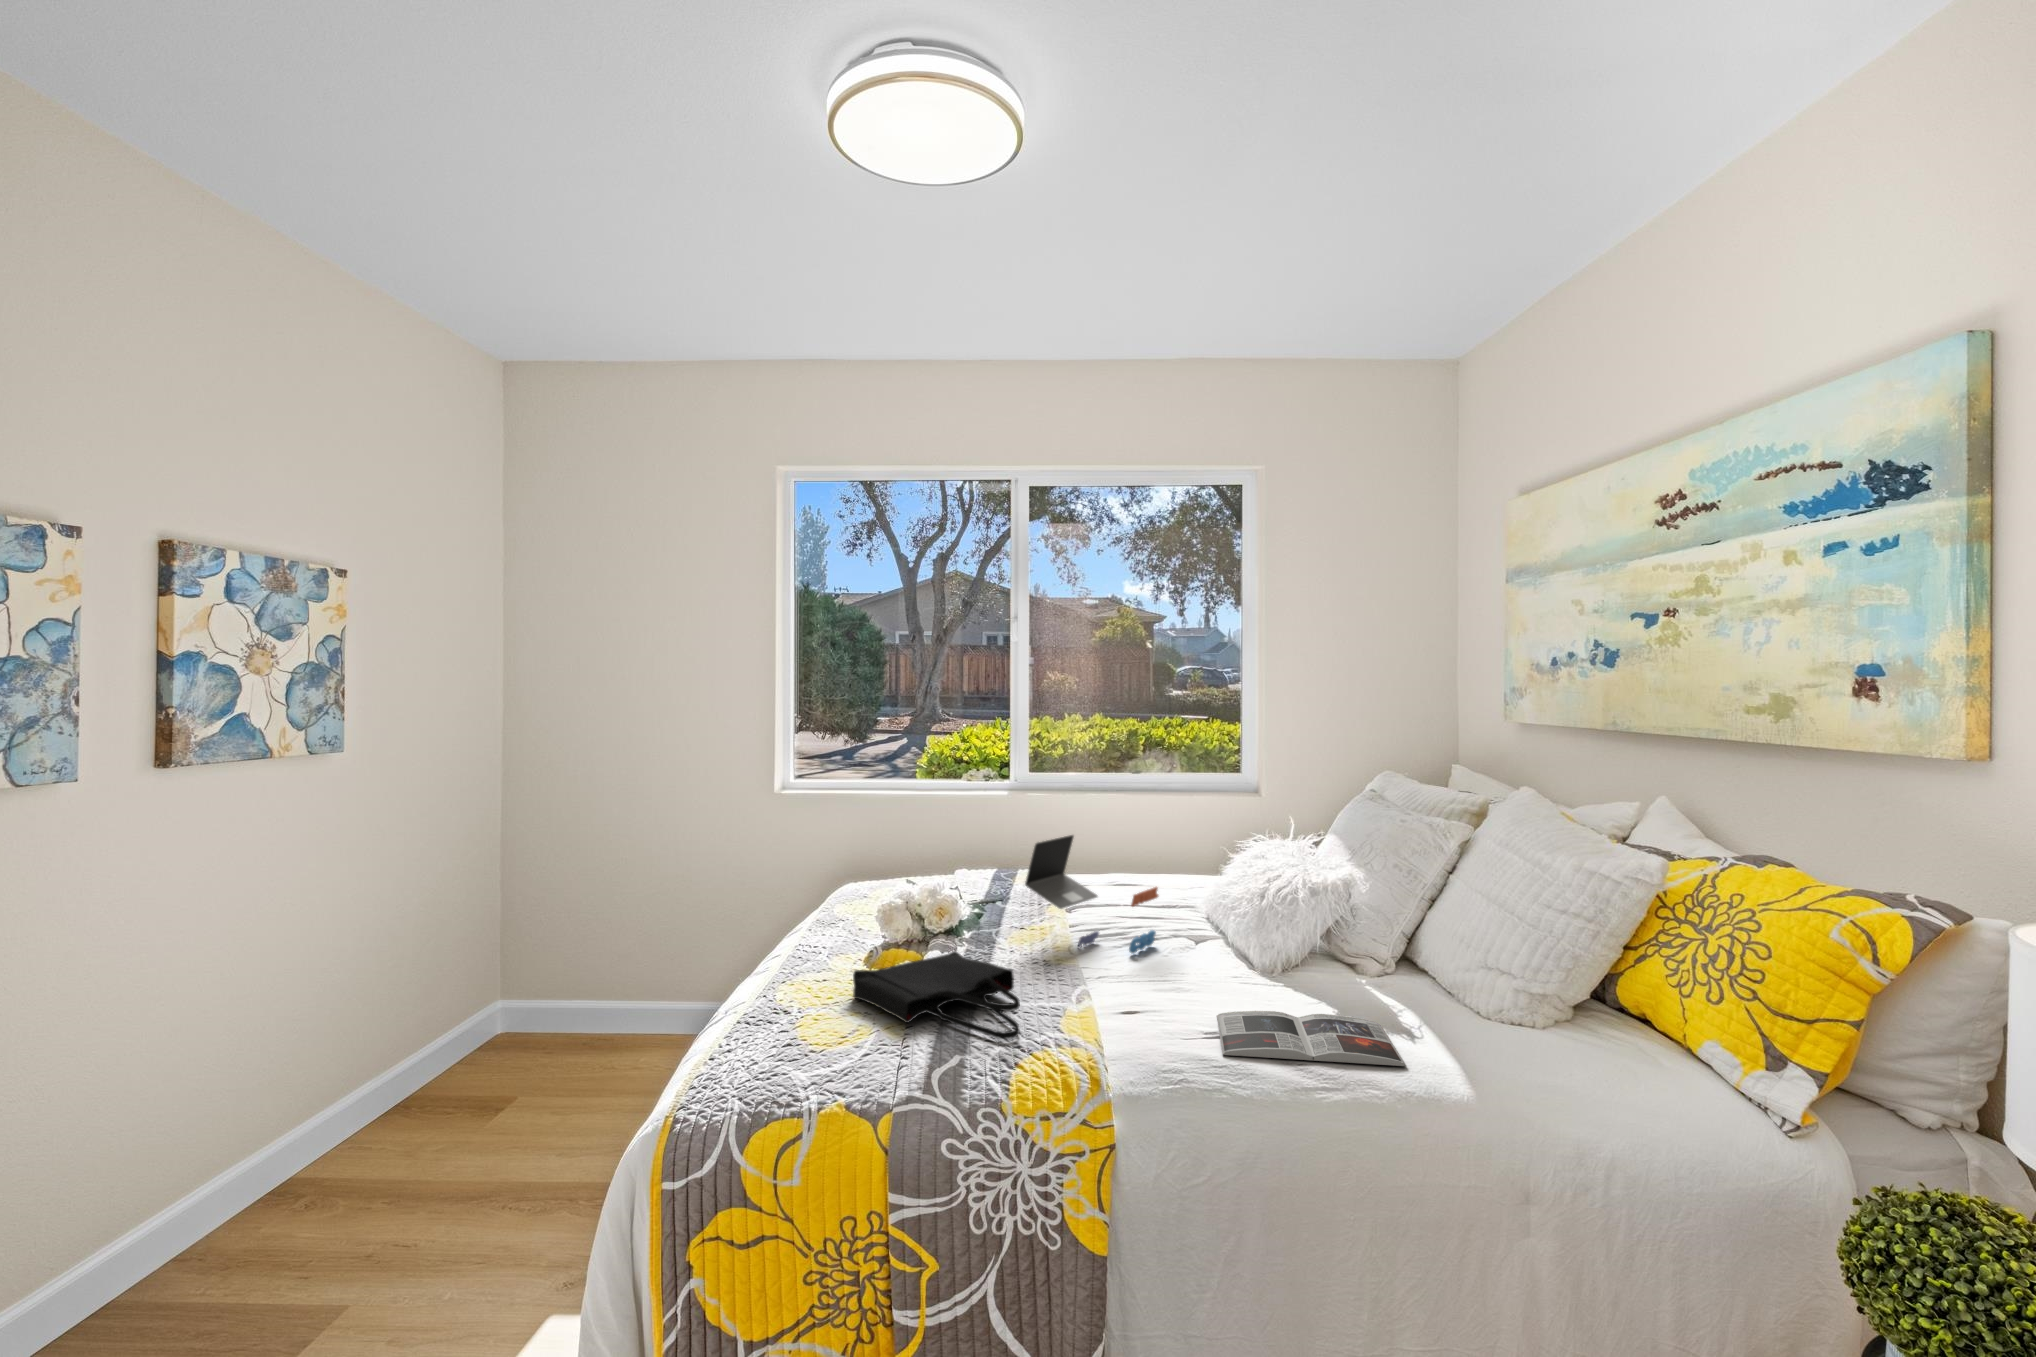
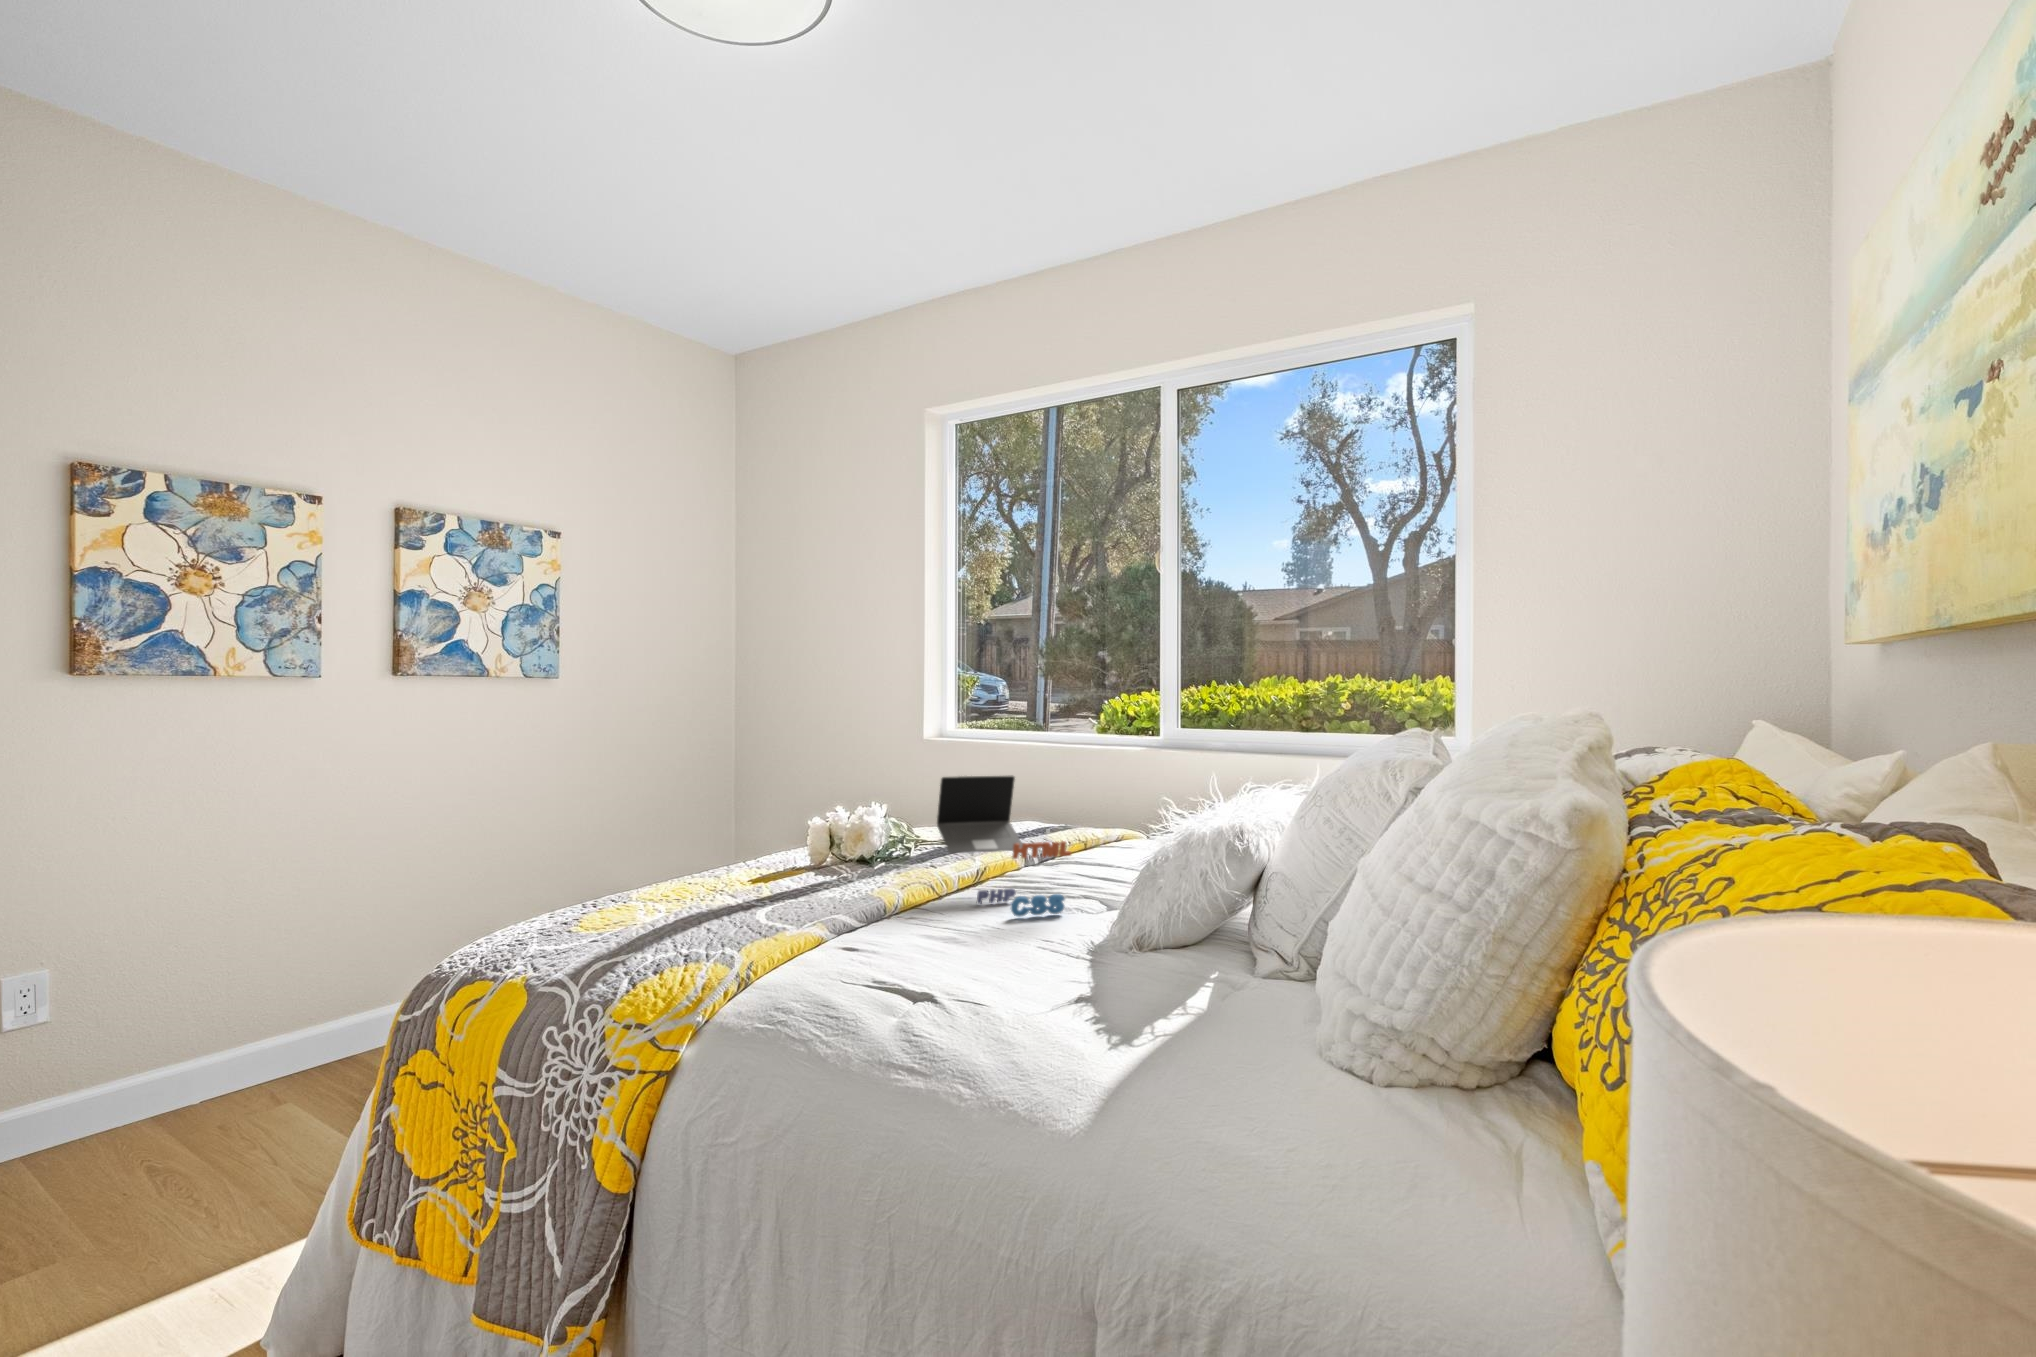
tote bag: present [853,951,1020,1039] -> none [658,877,818,956]
magazine: present [1217,1011,1407,1066] -> none [850,979,1107,1072]

